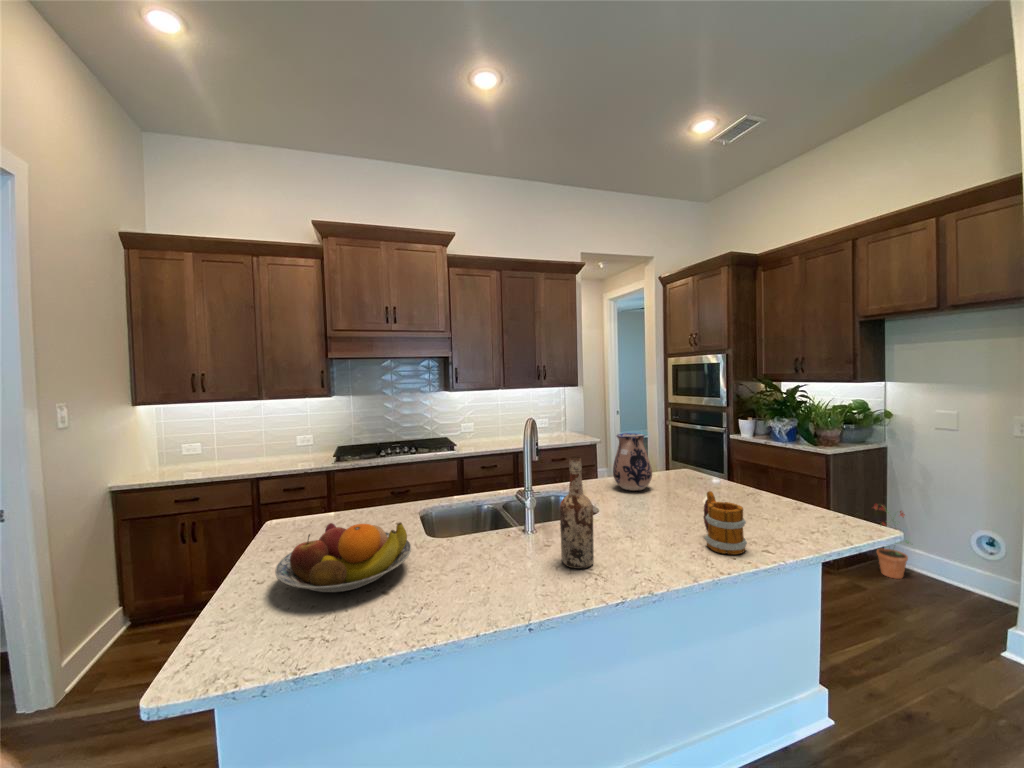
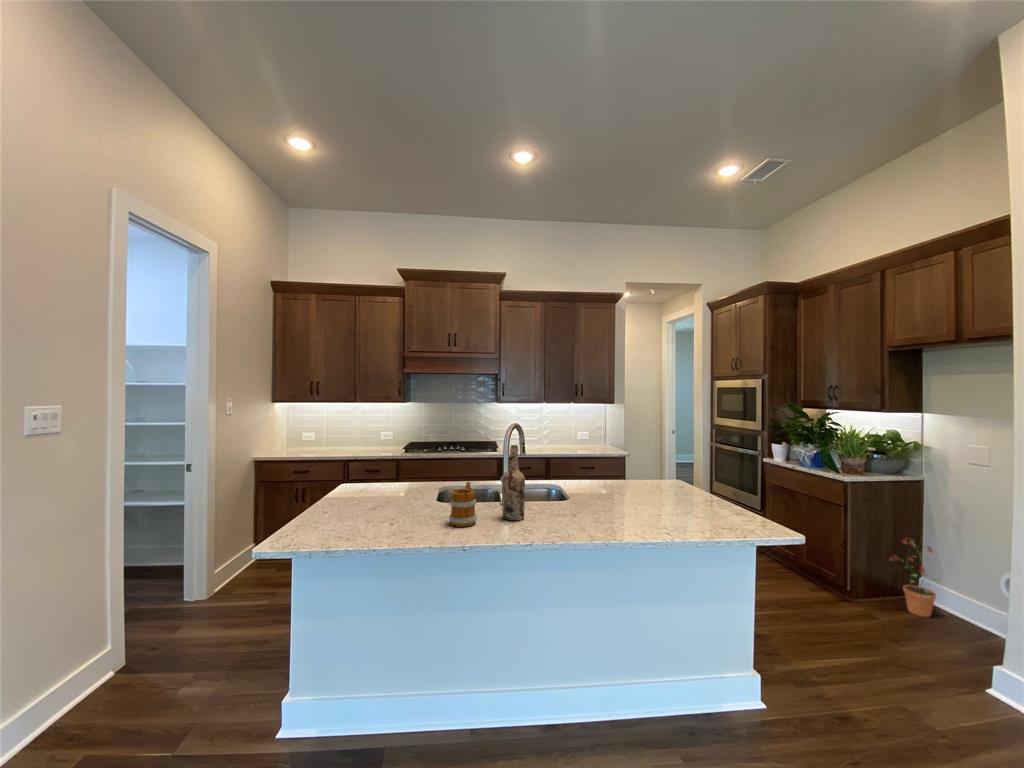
ceramic pitcher: present [613,433,652,491] -> none [593,441,624,488]
mug: present [703,491,747,555] -> present [449,482,477,527]
fruit bowl: present [275,522,411,592] -> none [328,477,411,515]

